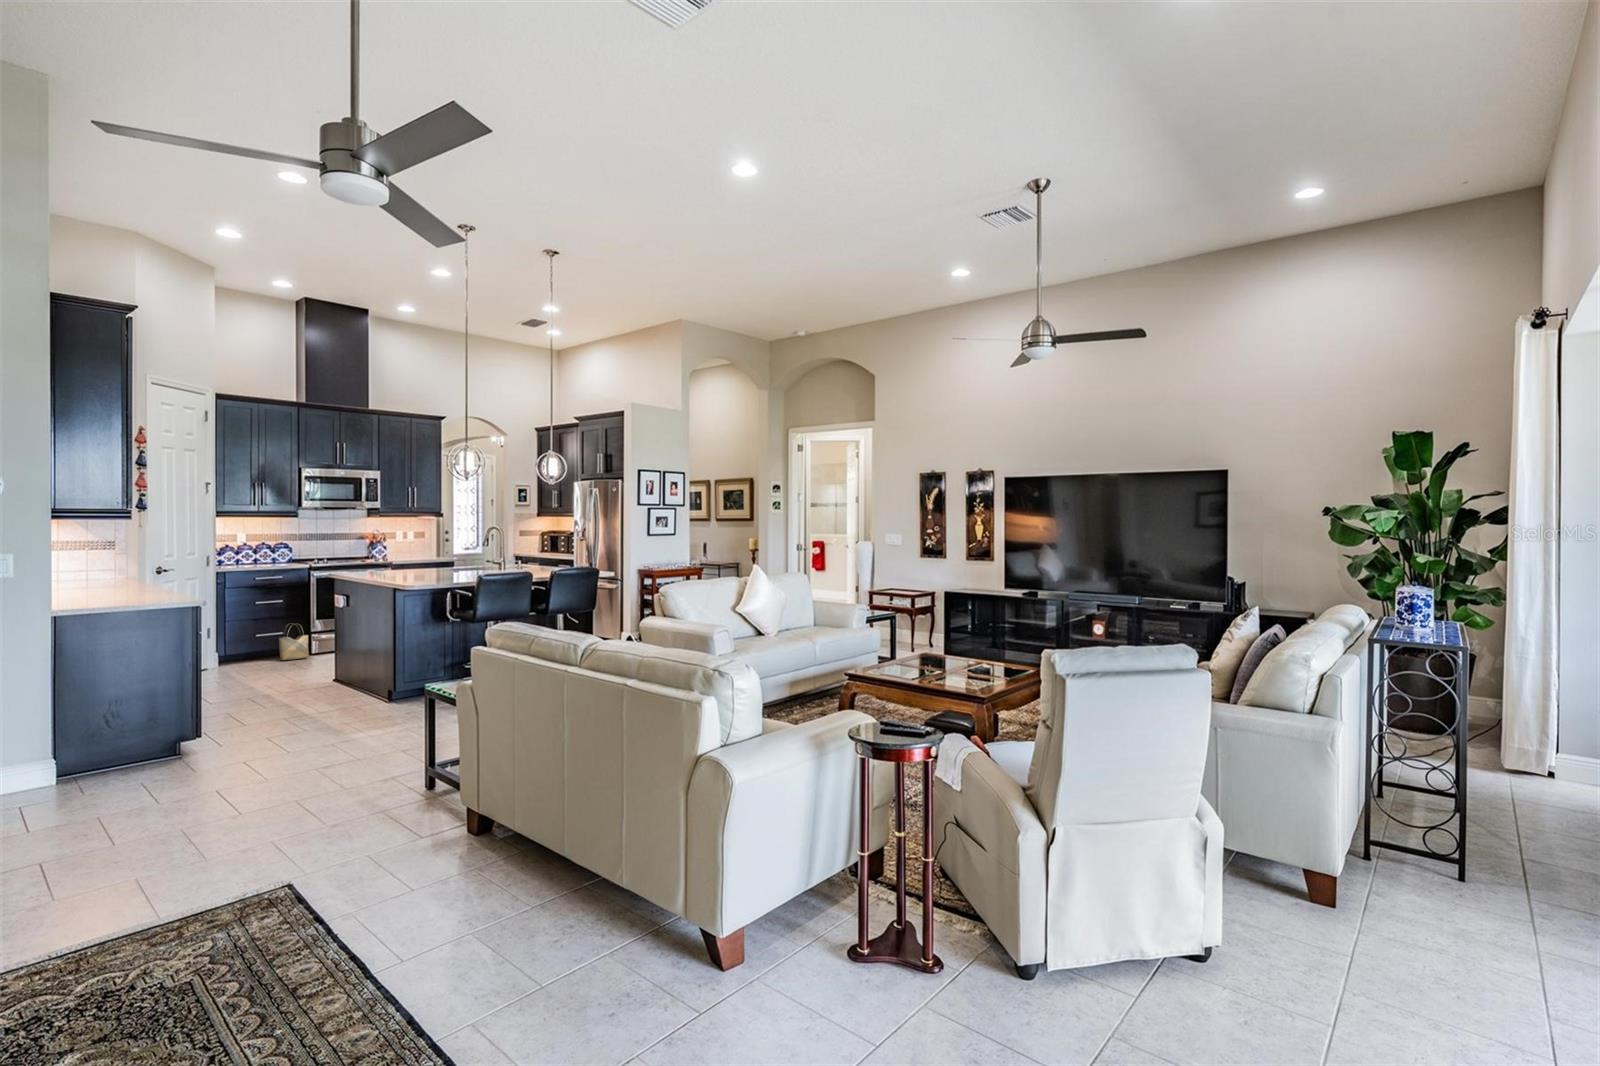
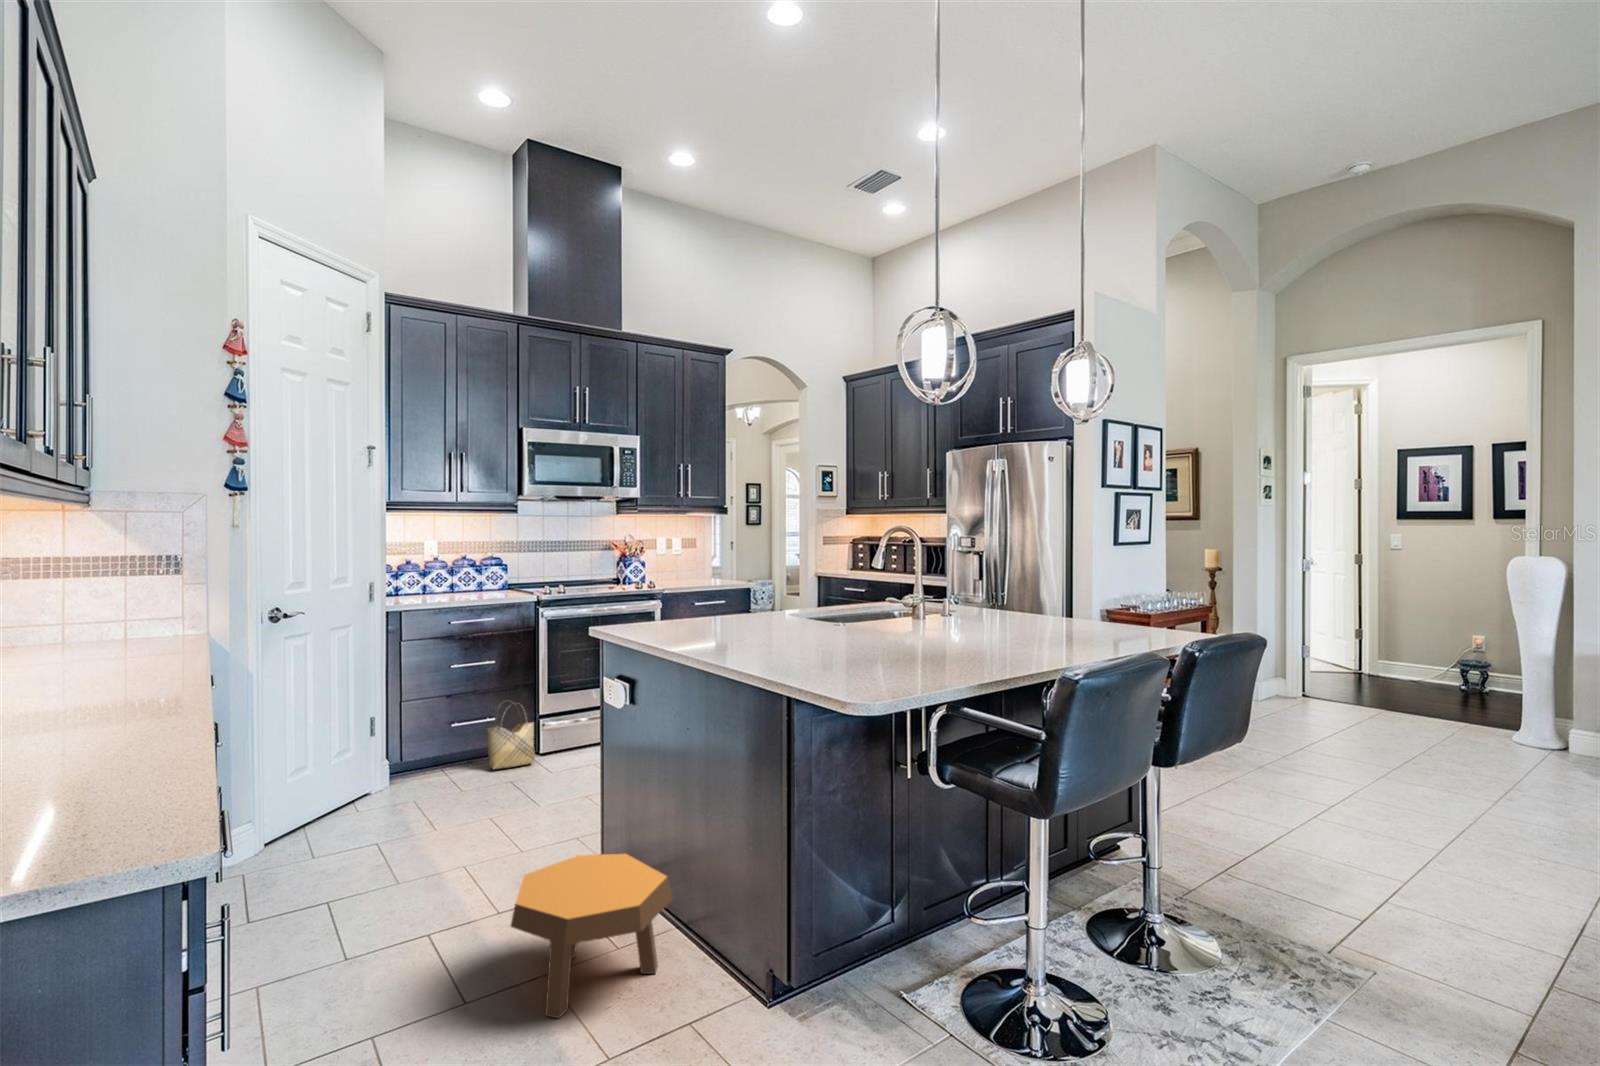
footstool: none [284,663,357,712] -> present [511,854,673,1018]

